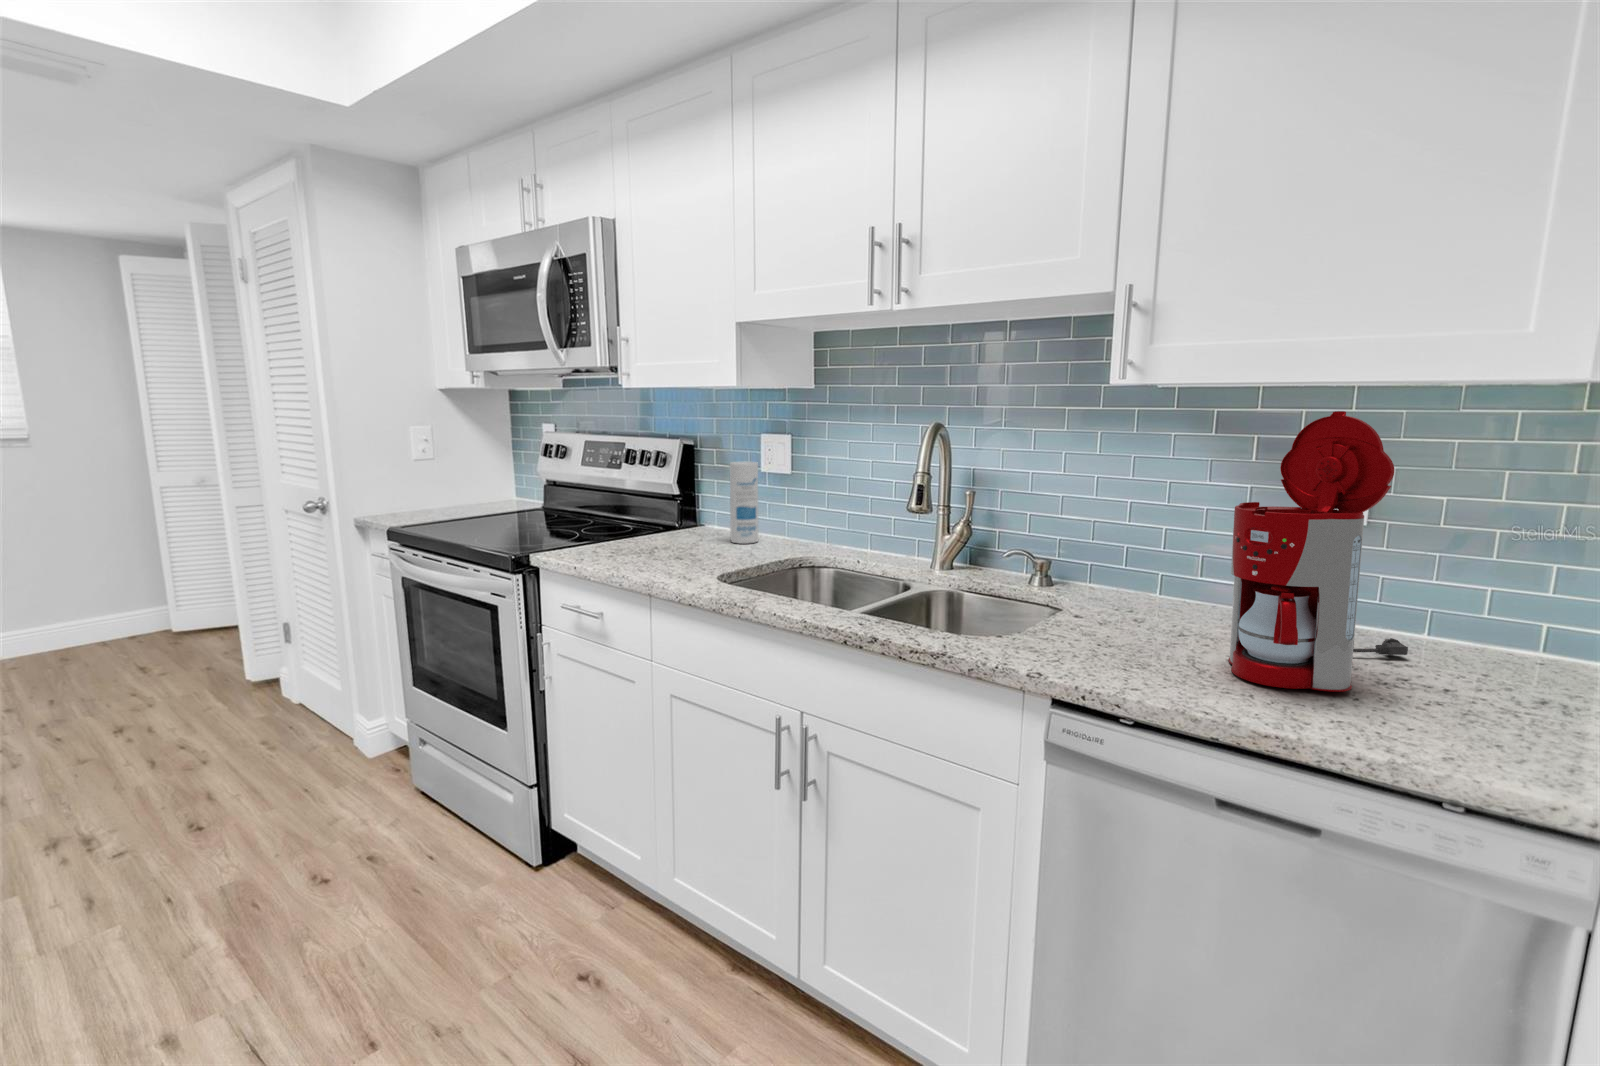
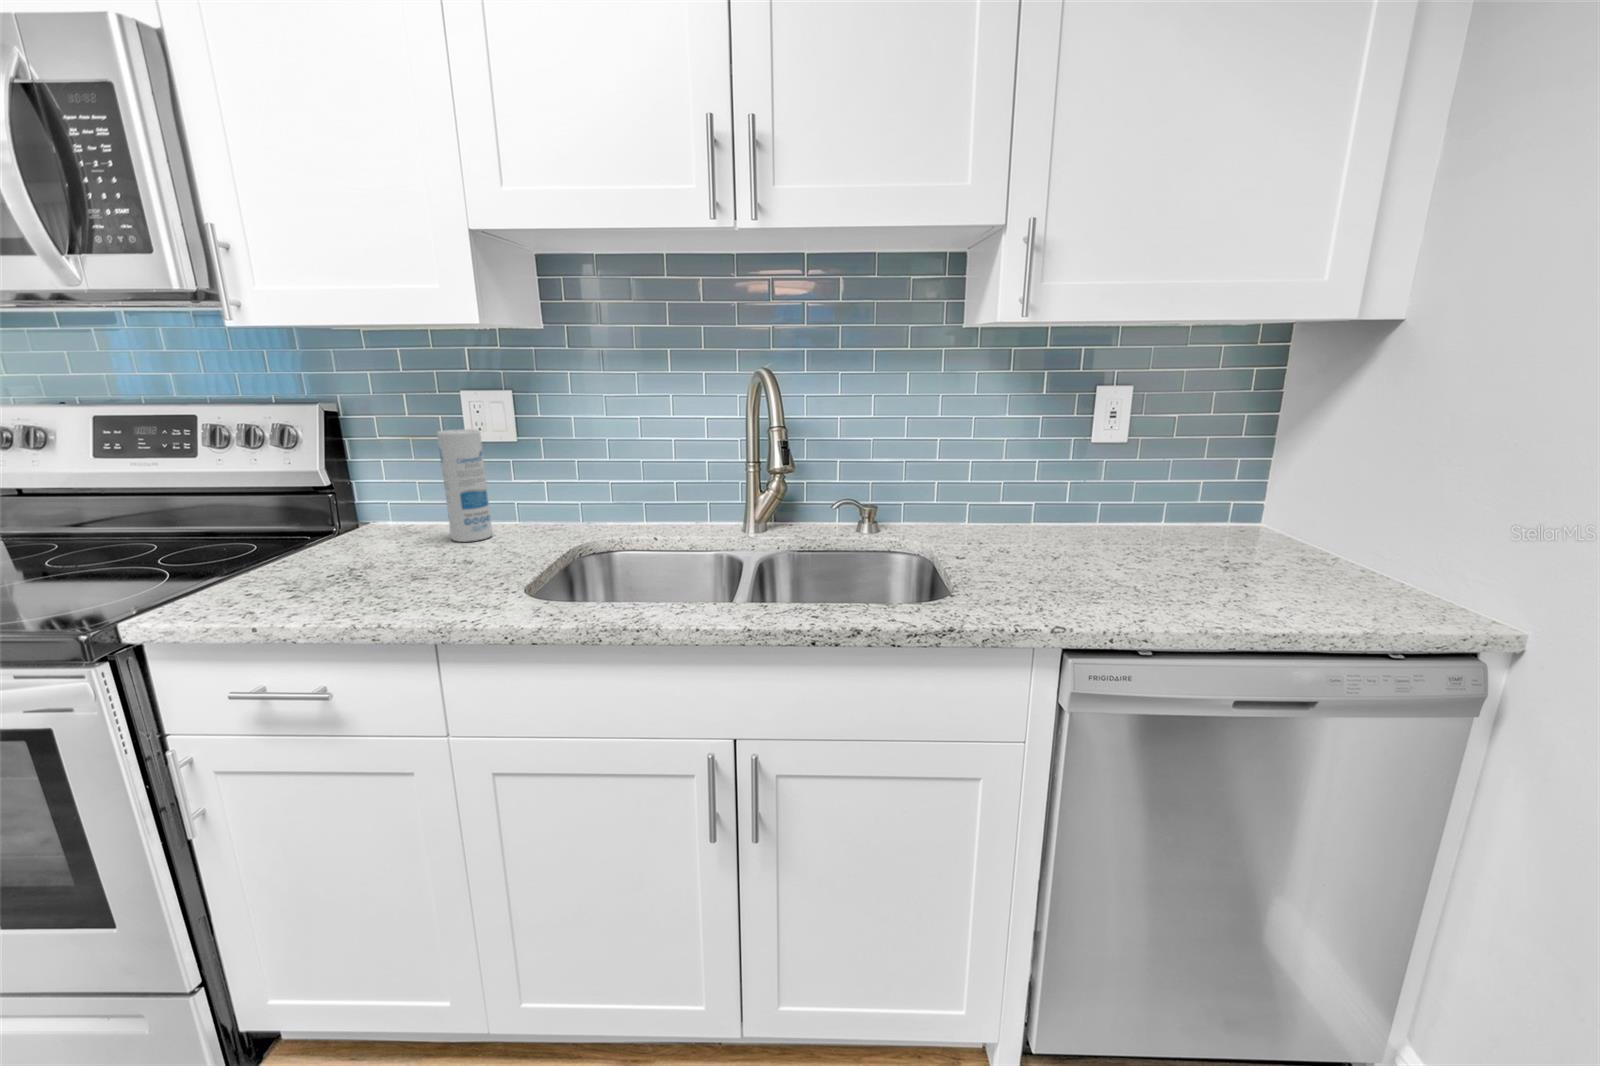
coffee maker: present [1229,411,1408,692] -> none [1089,343,1258,588]

